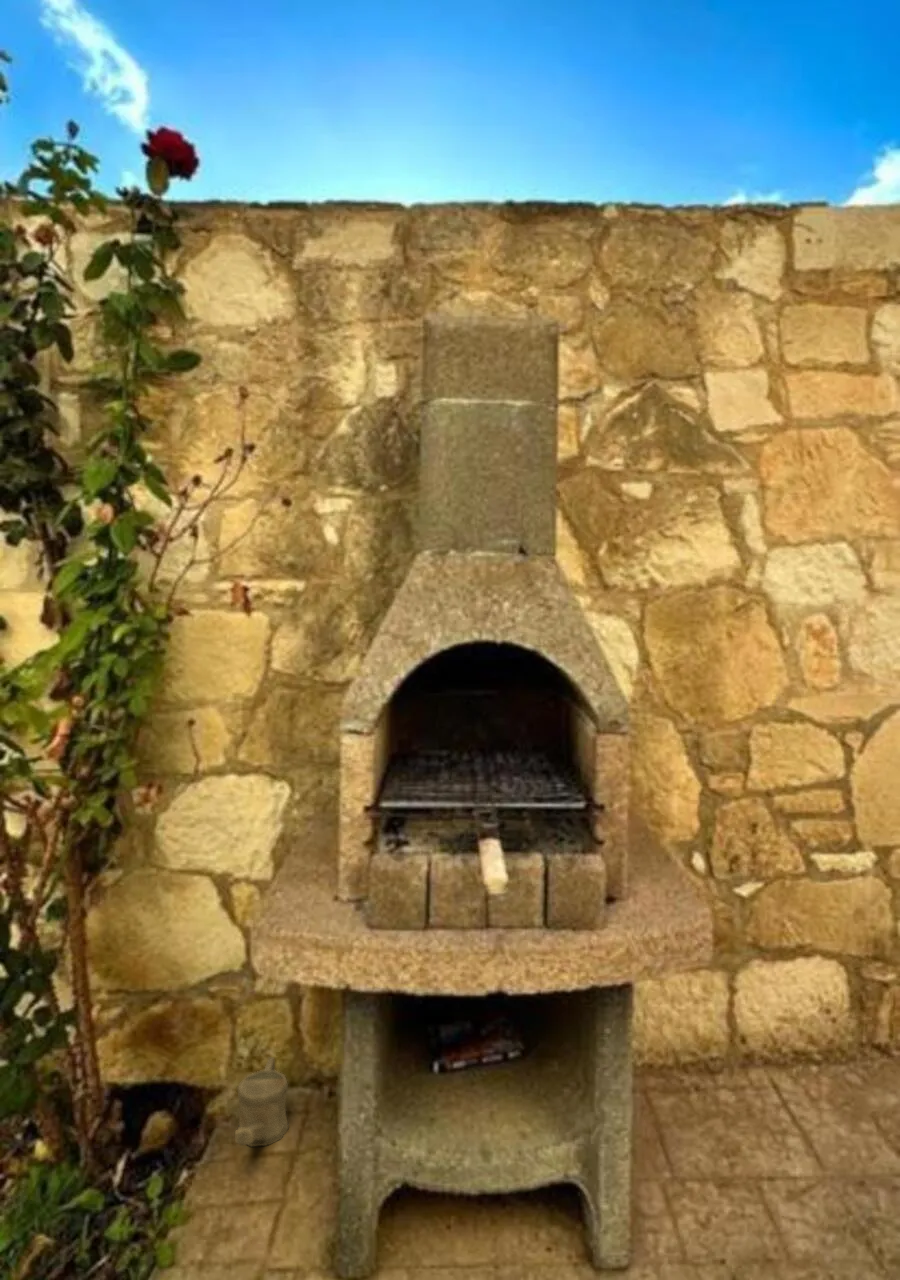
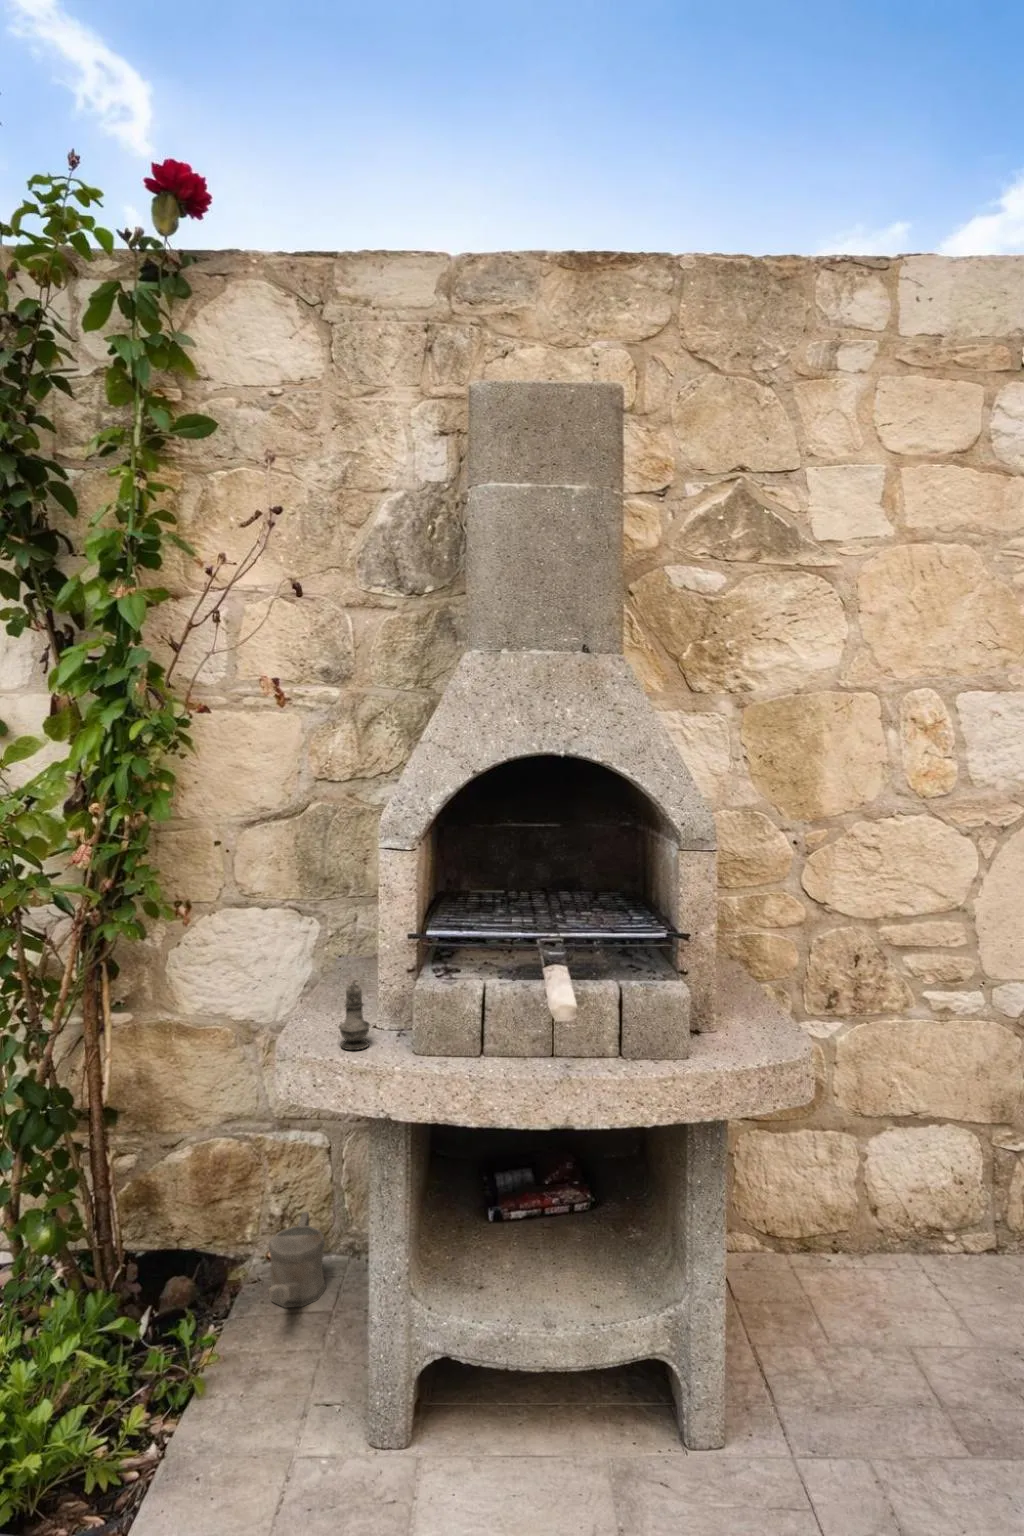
salt shaker: none [294,854,324,918] -> present [338,981,370,1050]

